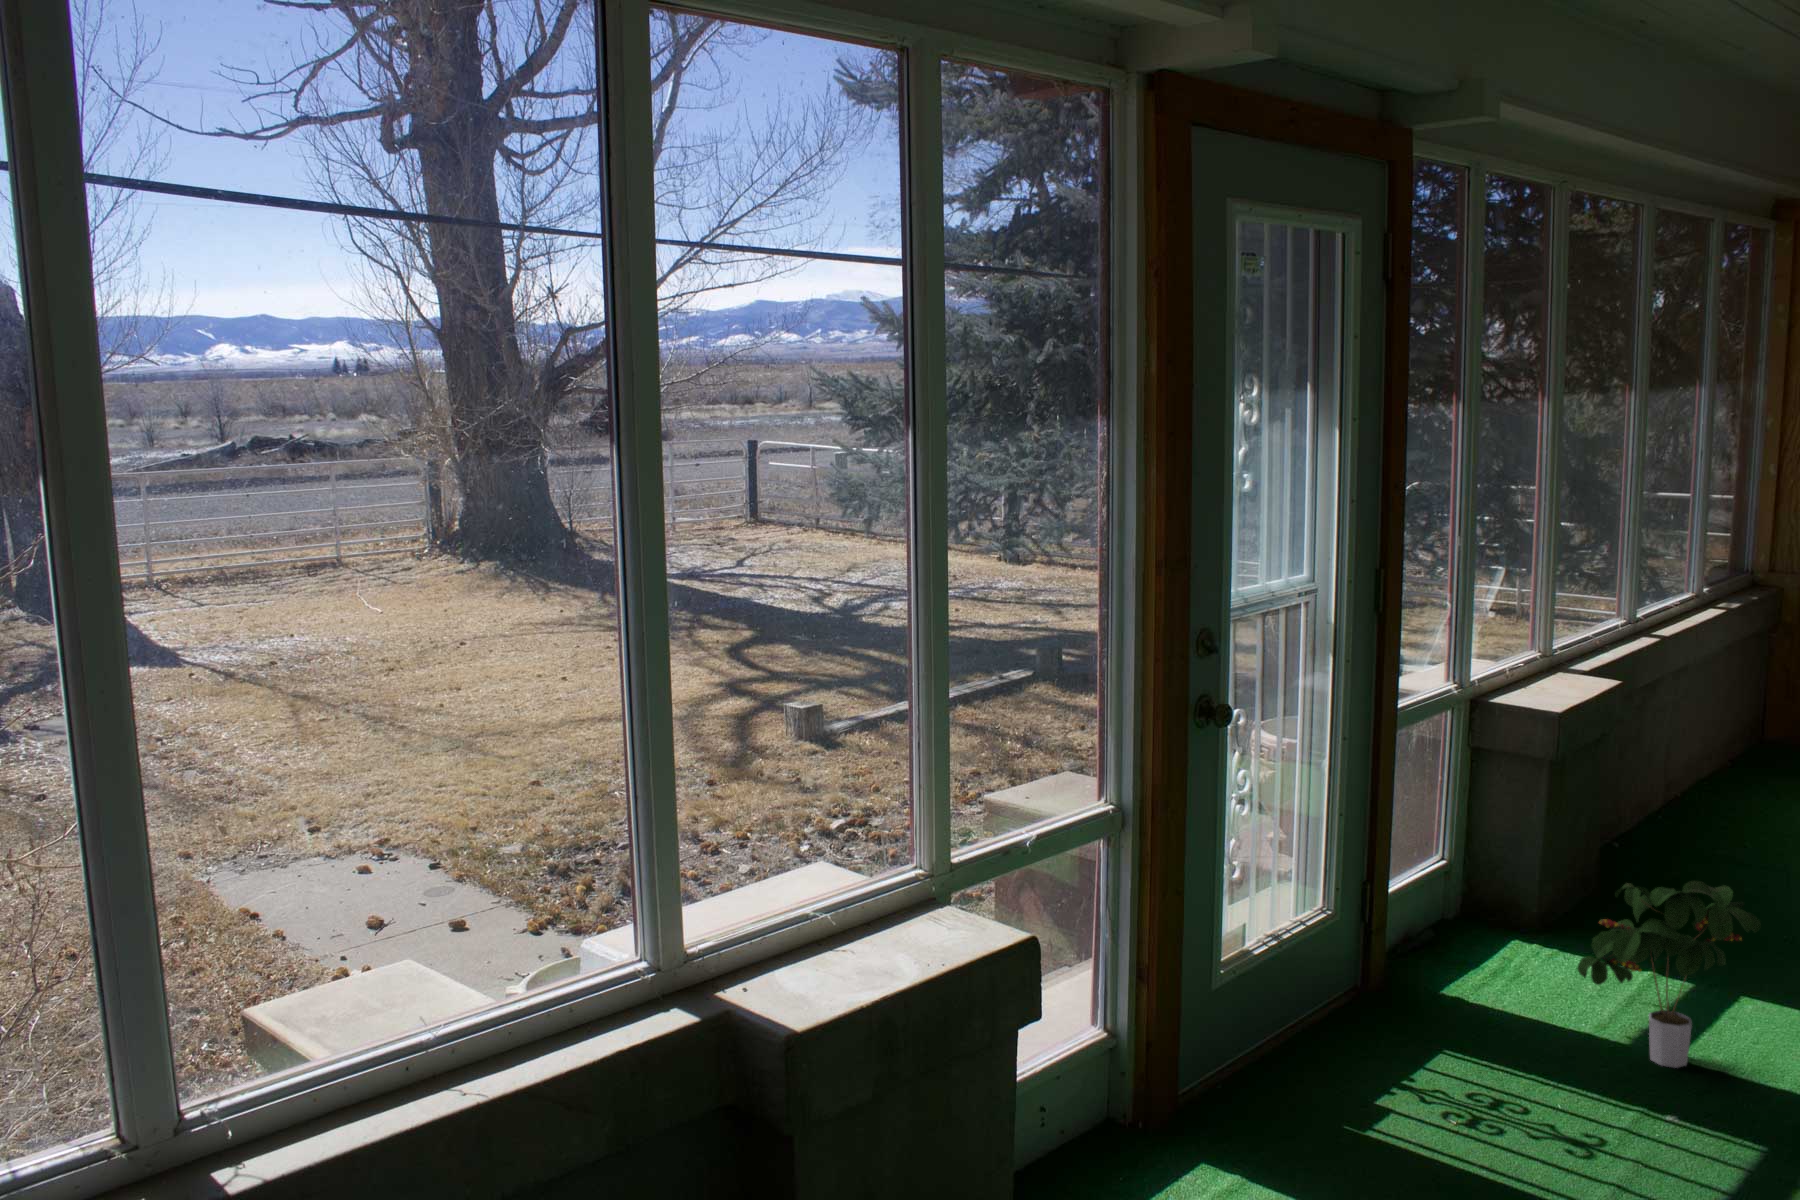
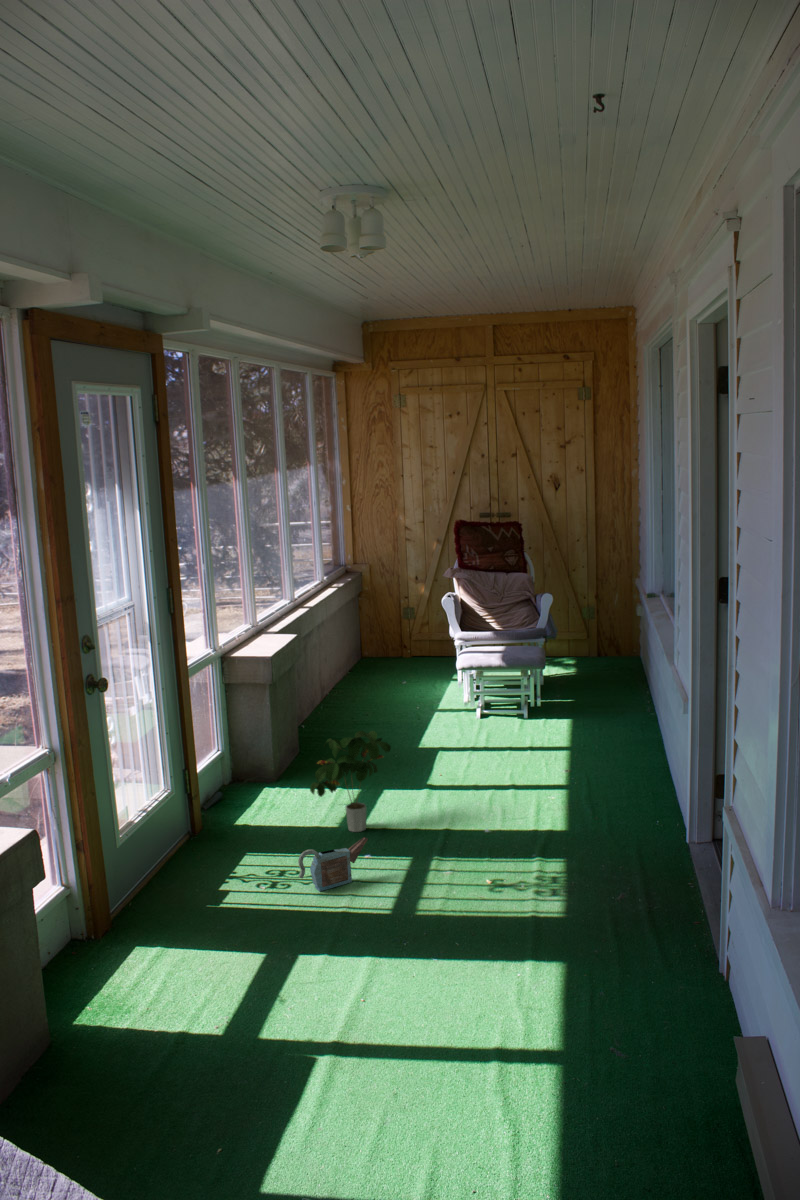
watering can: none [1518,1079,1673,1162] -> present [298,837,368,891]

